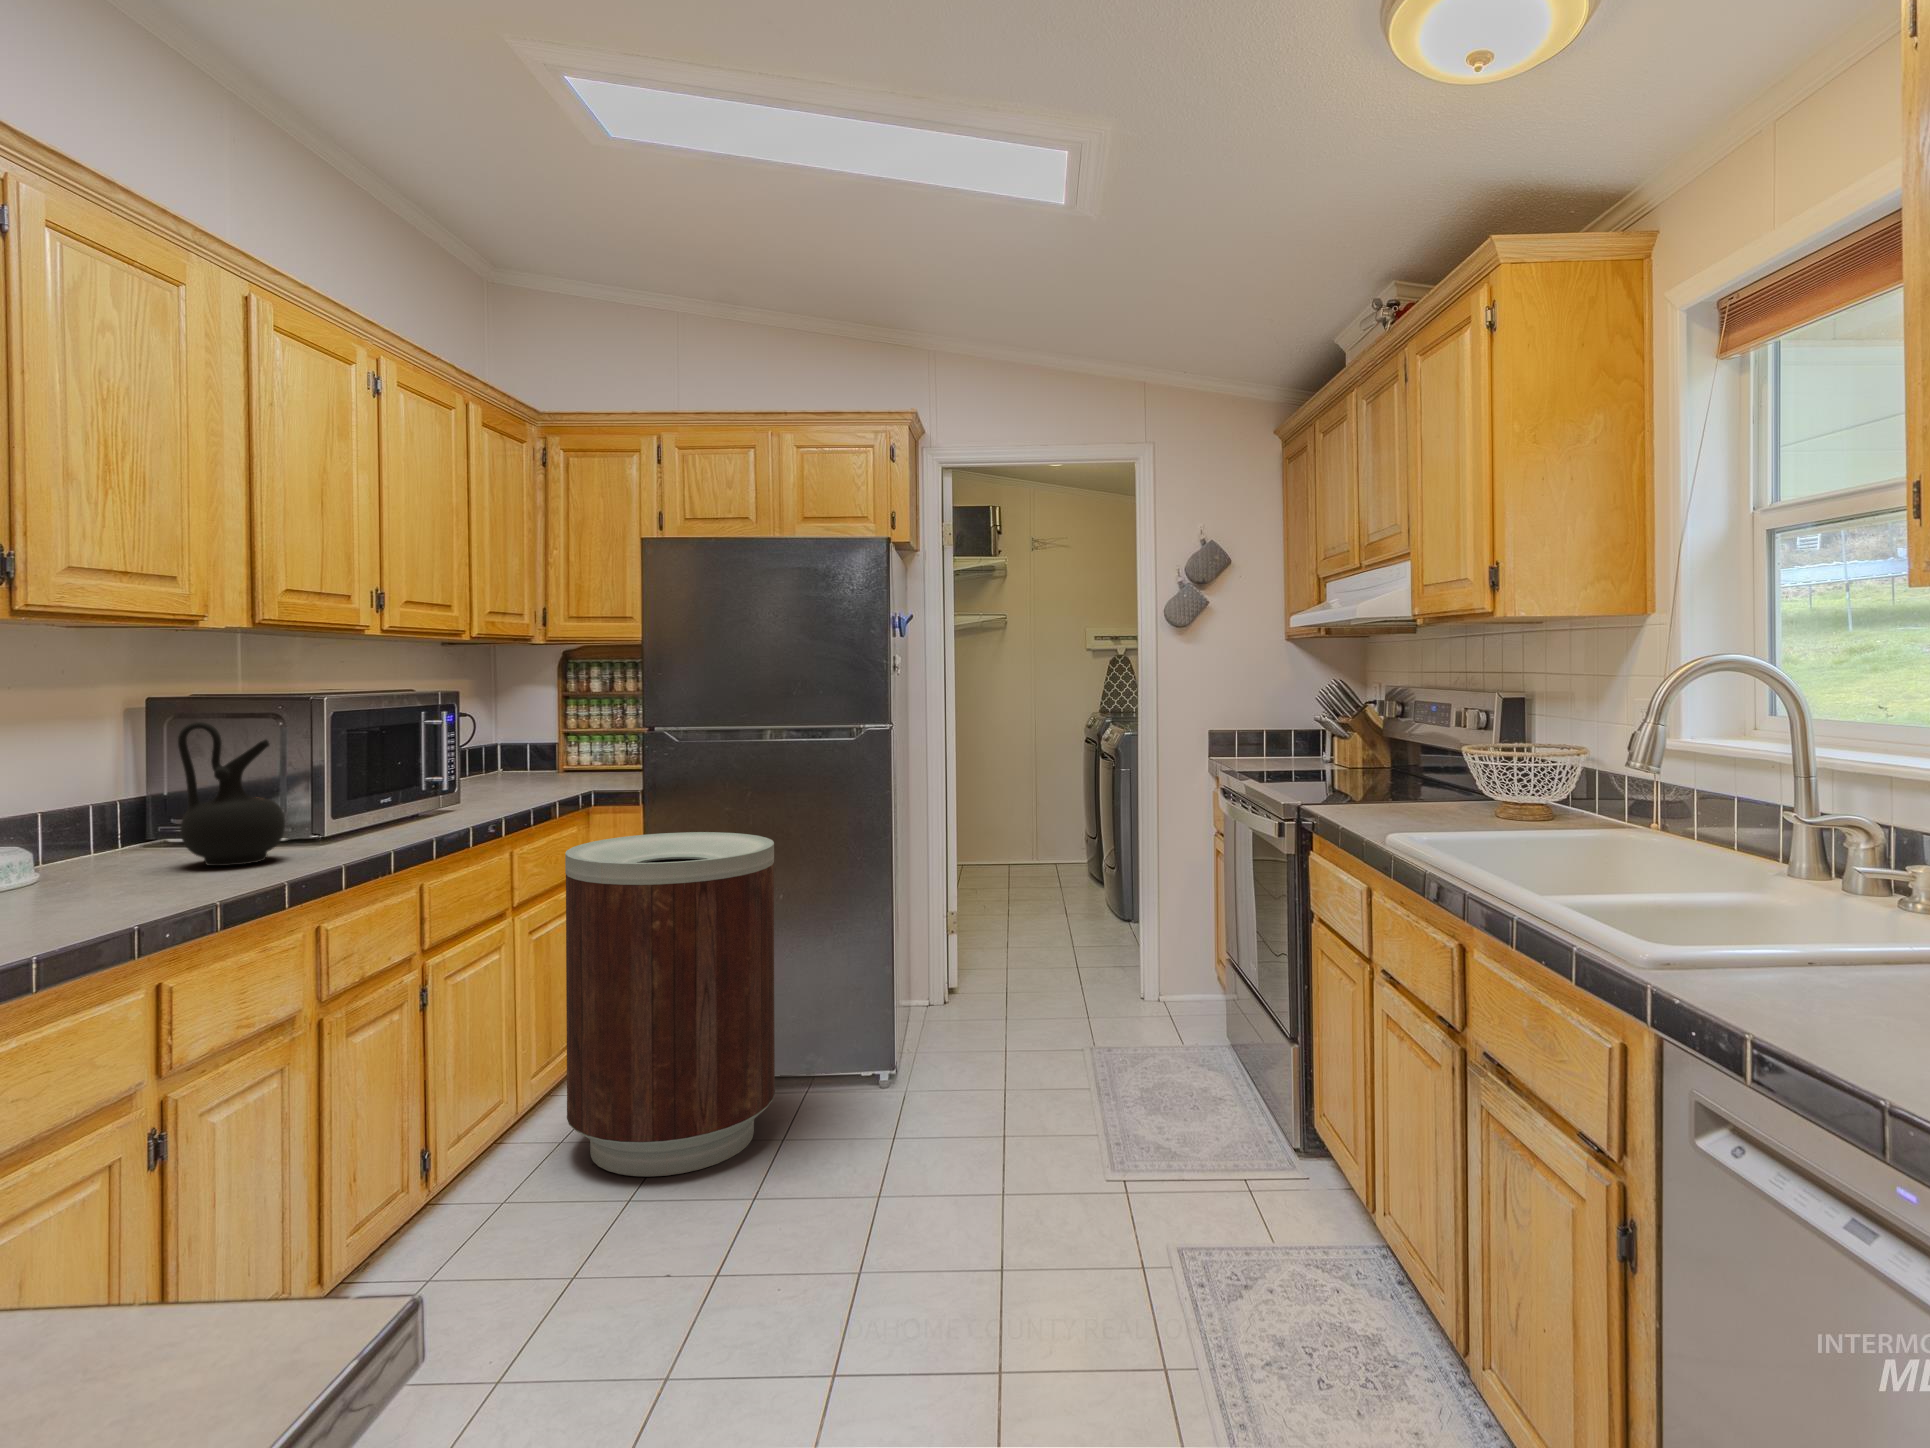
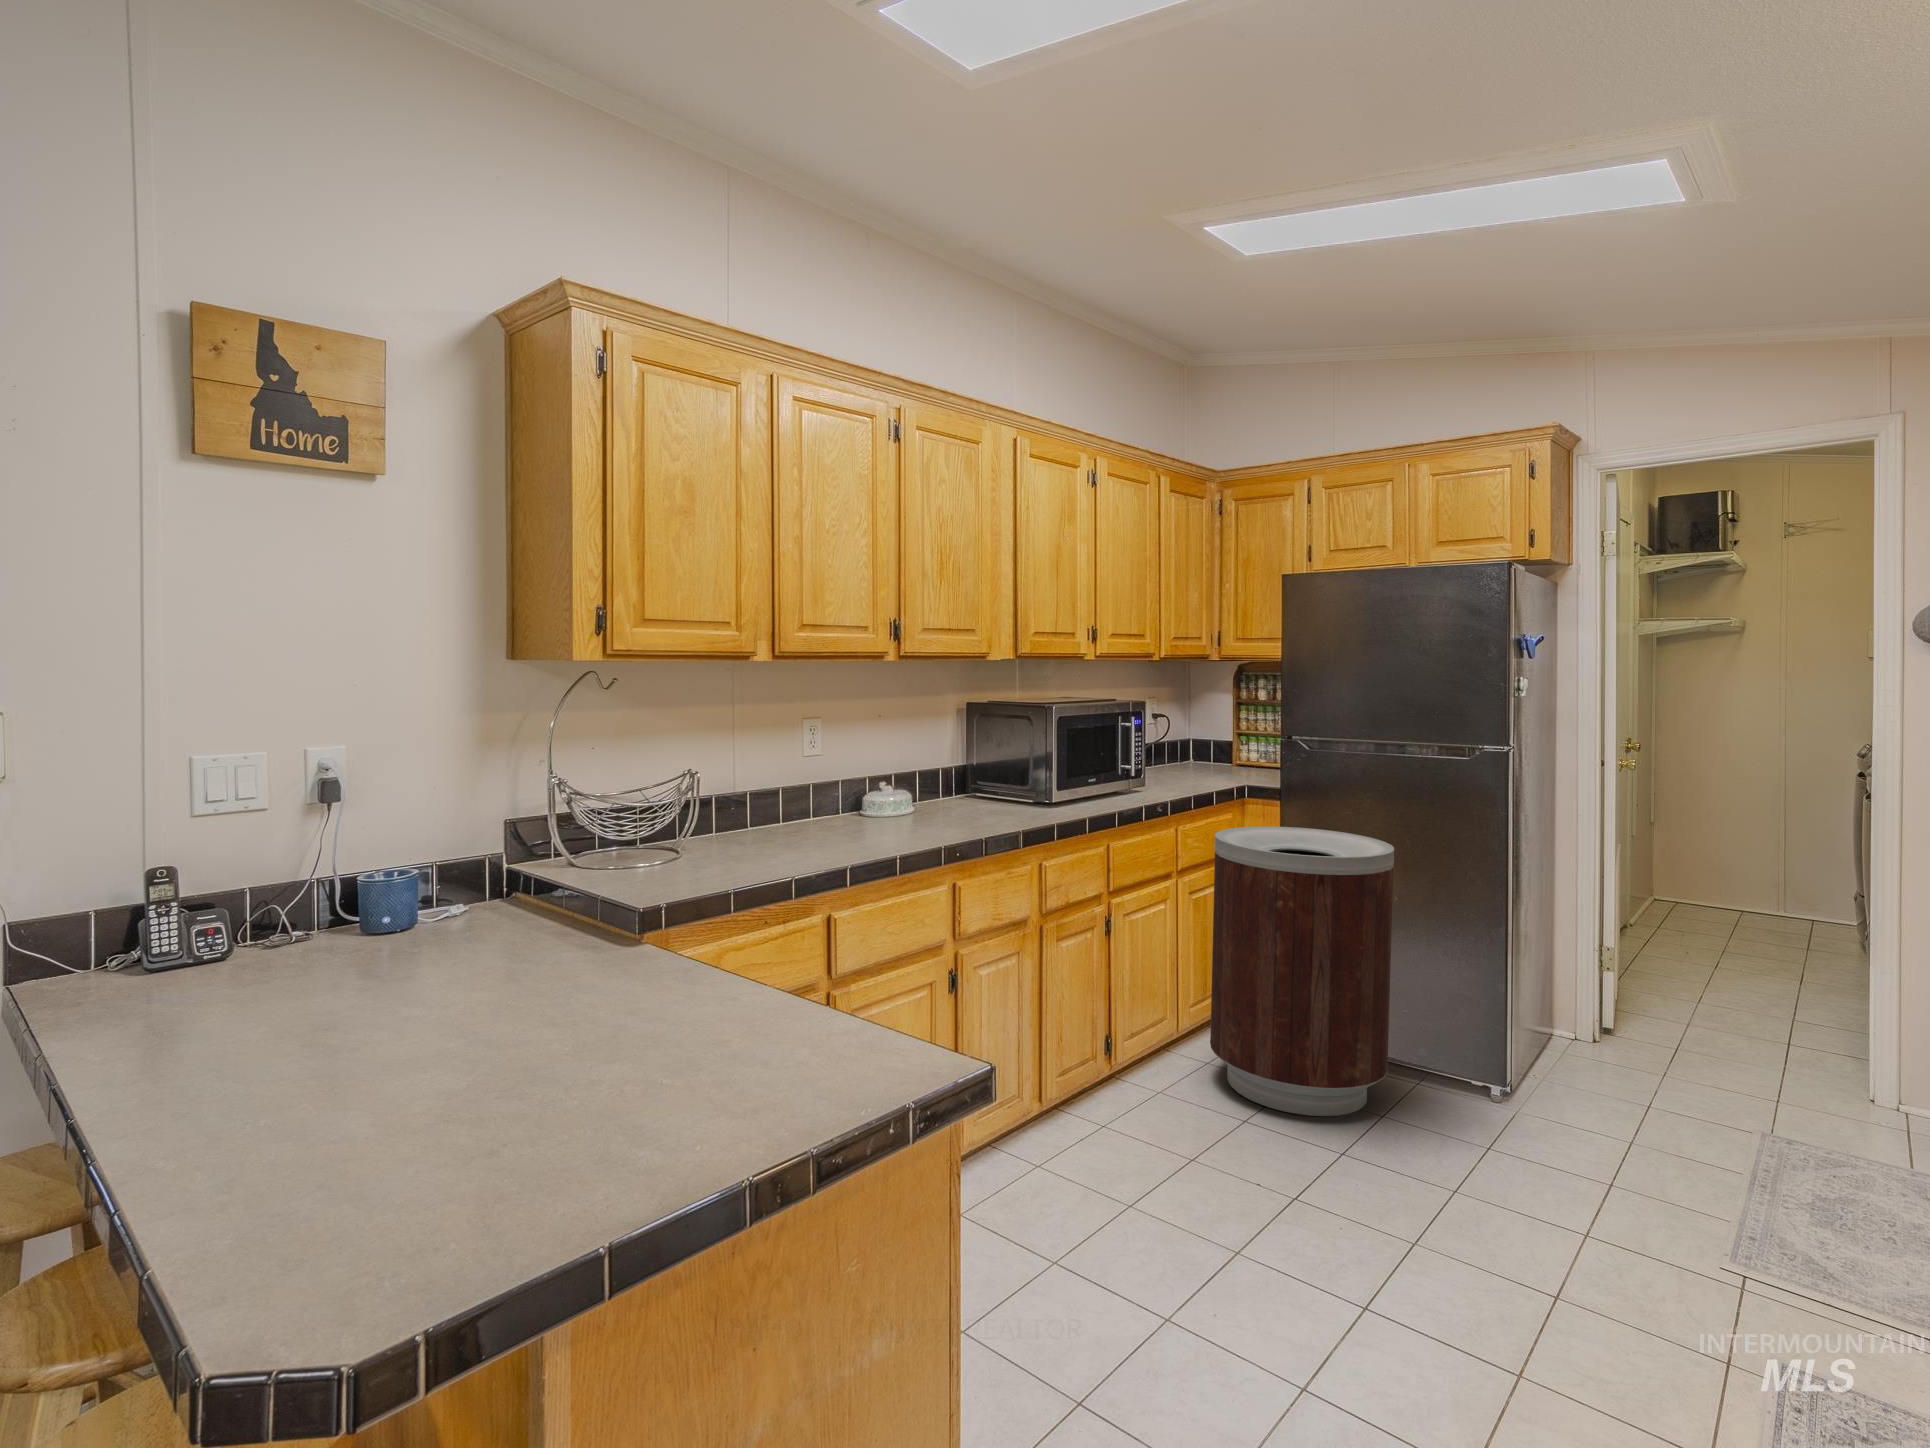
ceramic jug: present [178,722,285,866] -> none [972,722,1027,816]

